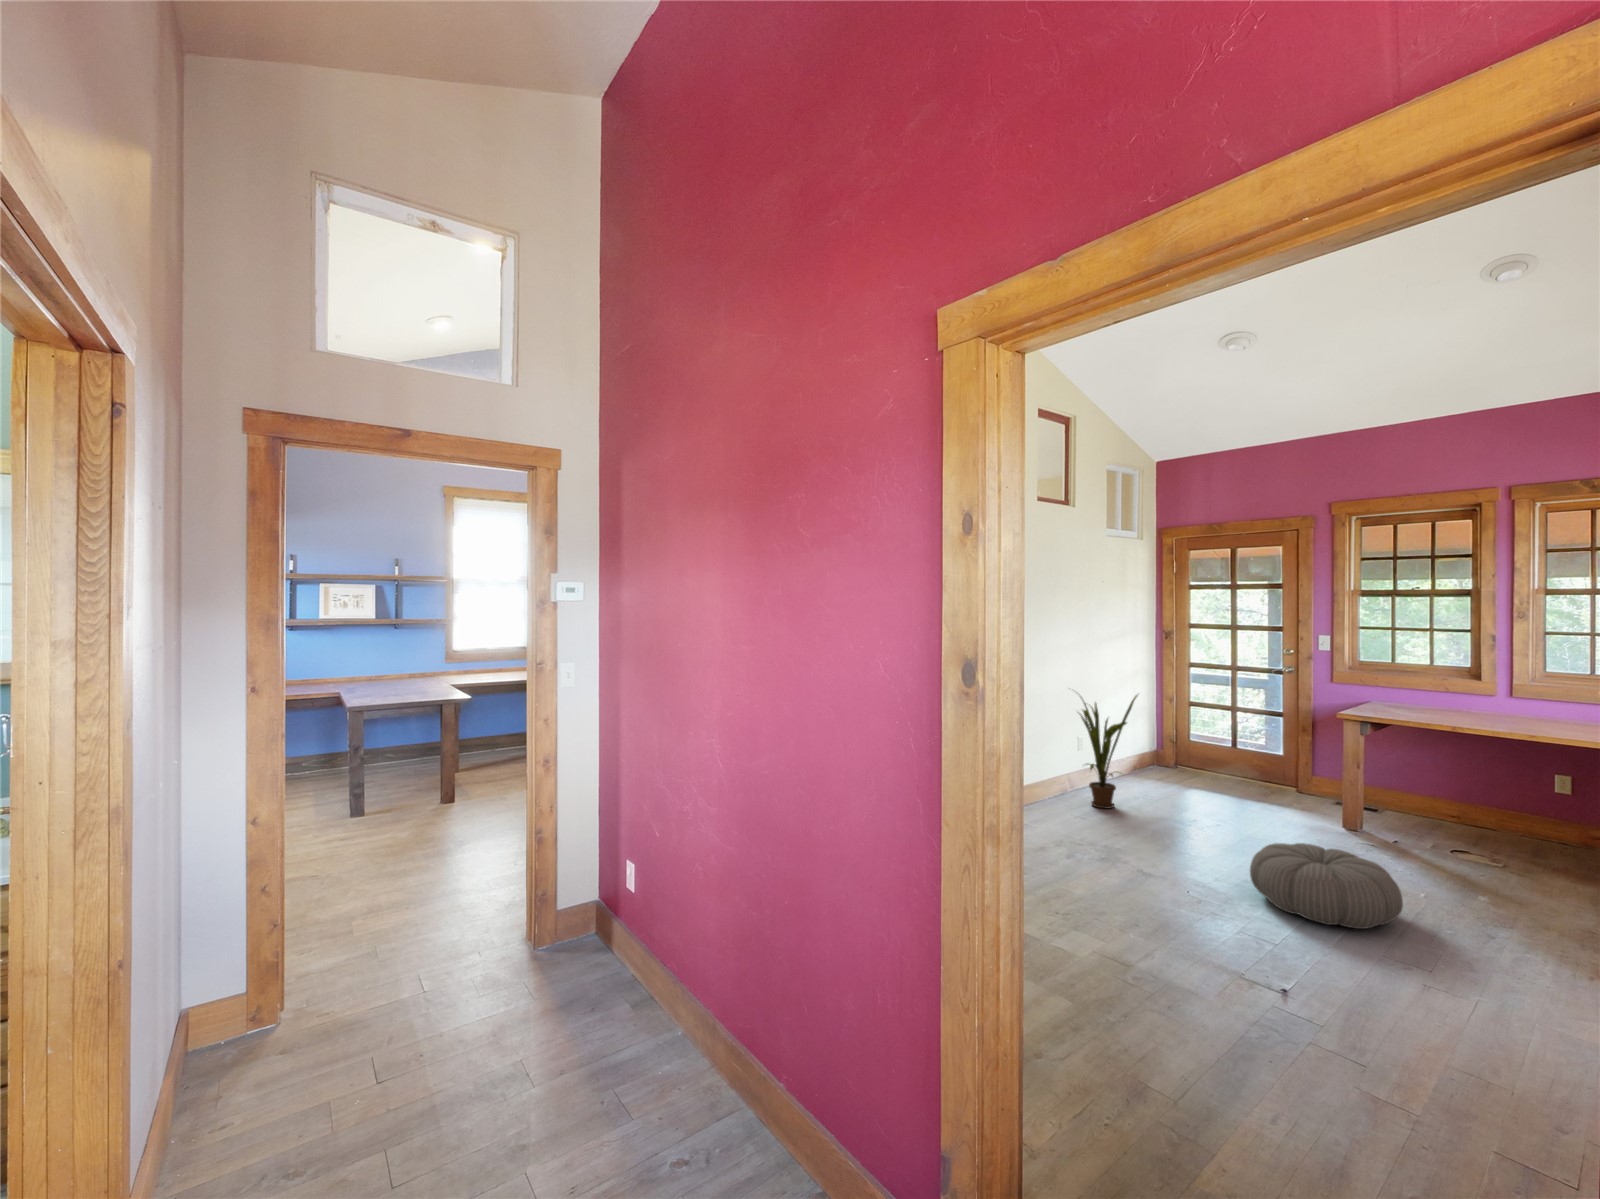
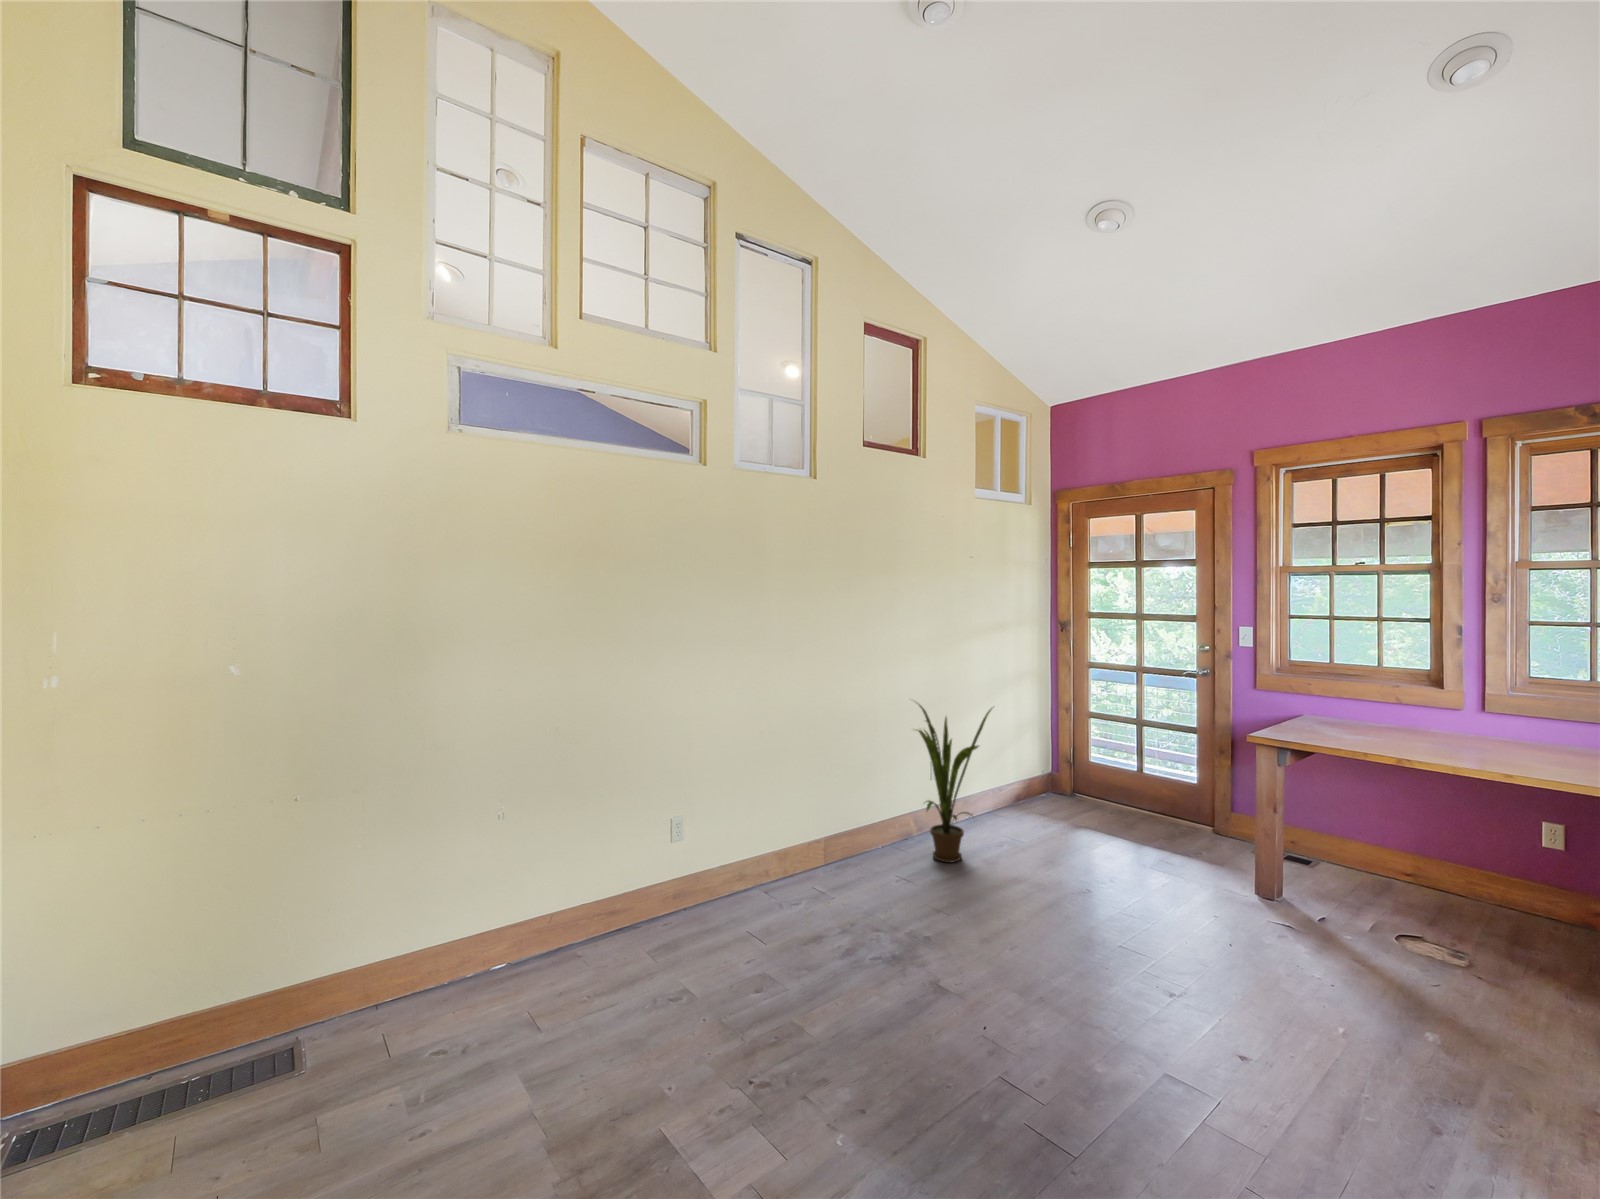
pouf: present [1250,843,1403,929] -> none [1078,946,1298,1113]

